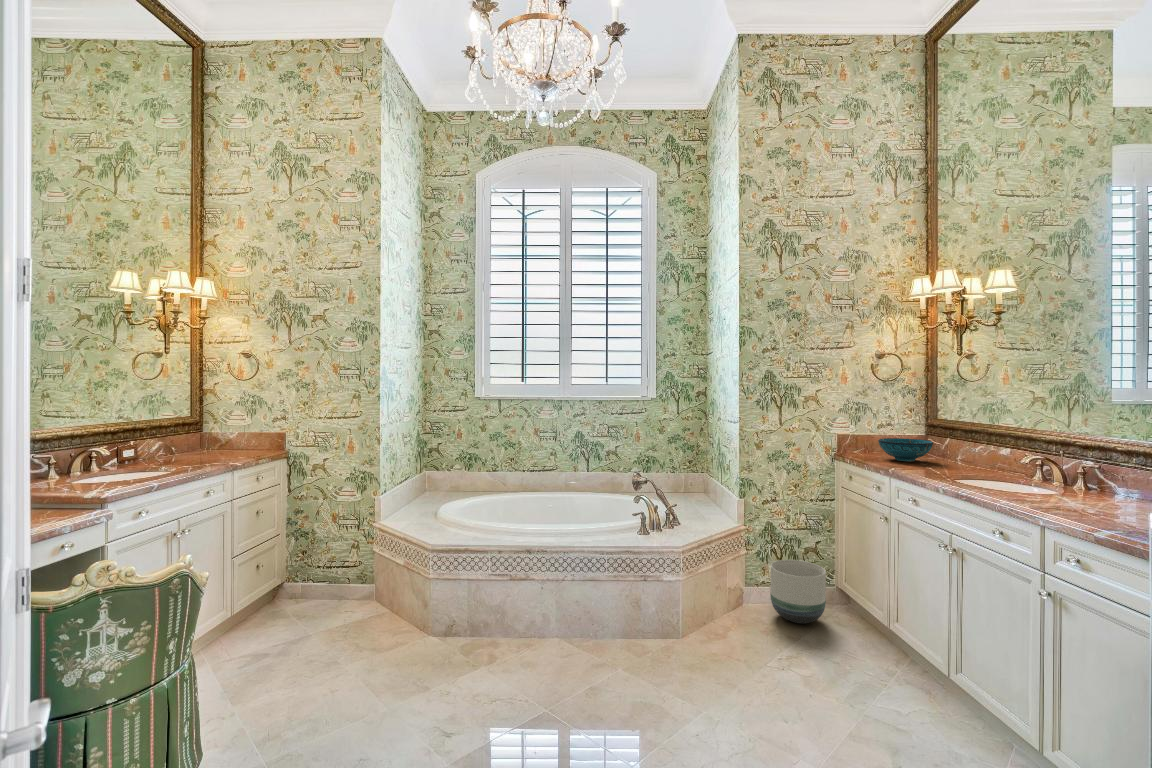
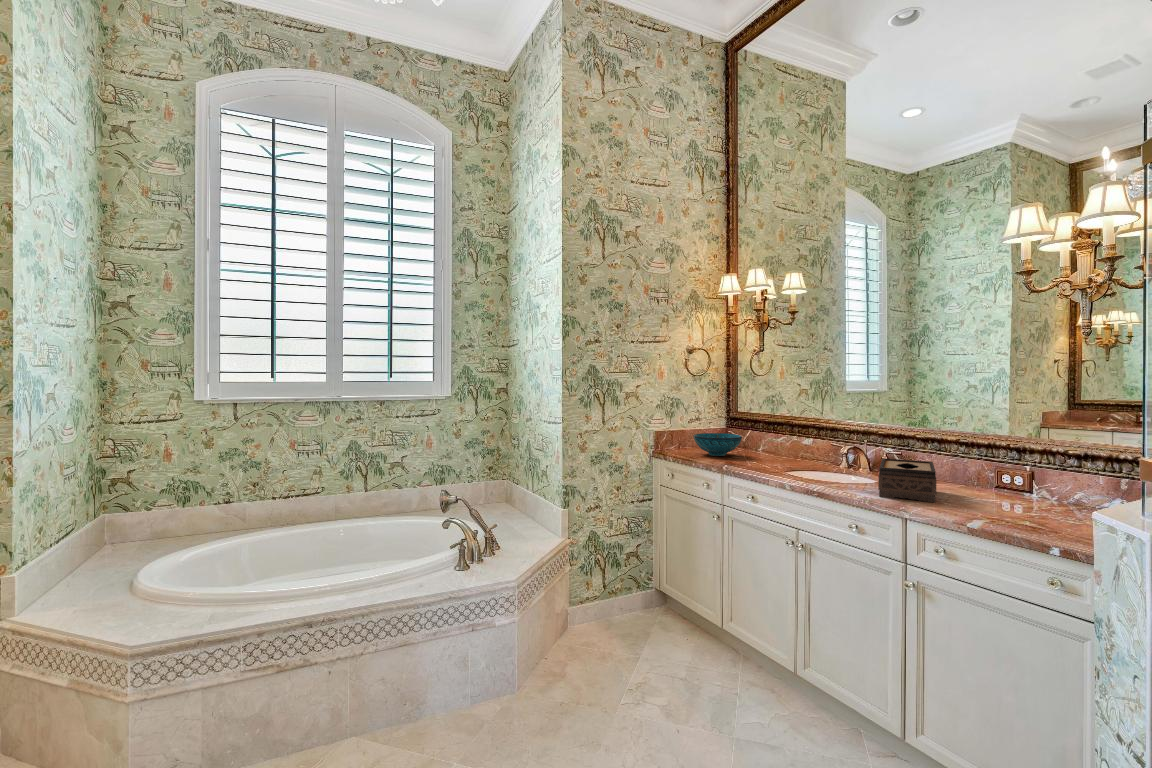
tissue box: none [1025,470,1117,516] -> present [878,458,937,502]
planter: present [770,560,826,623] -> none [600,569,656,639]

